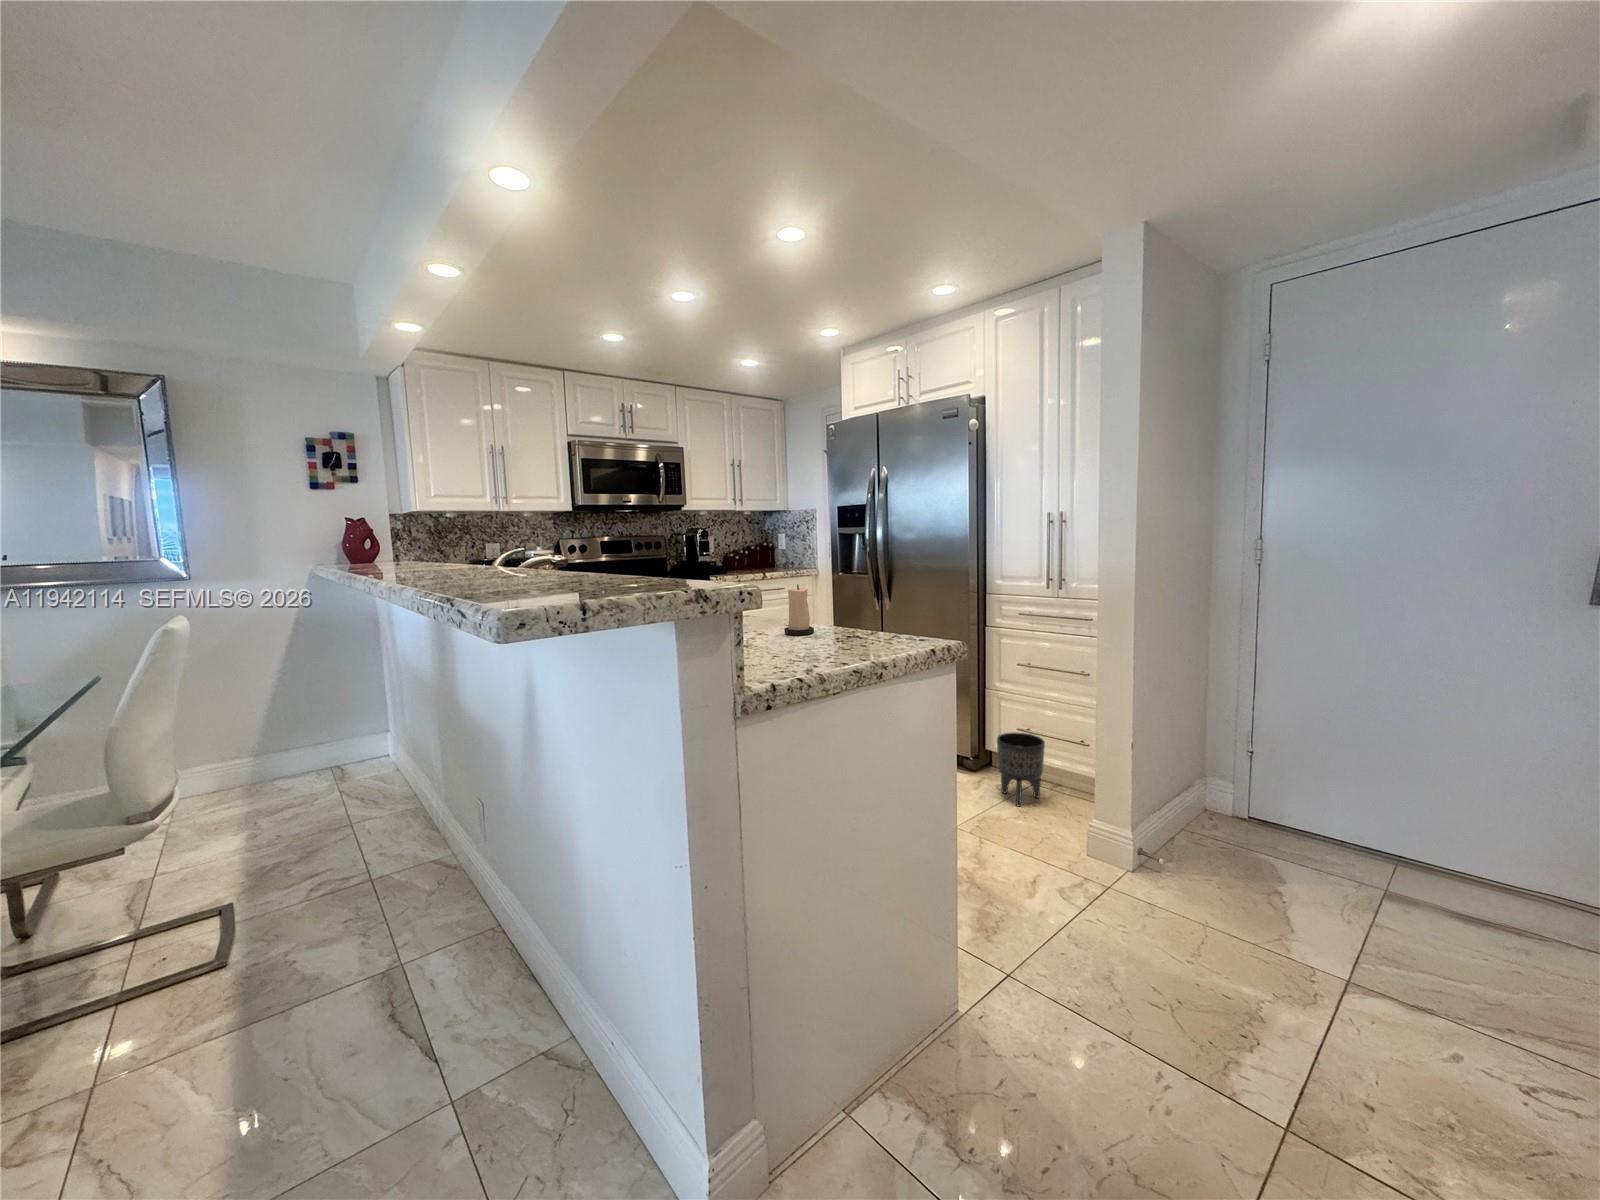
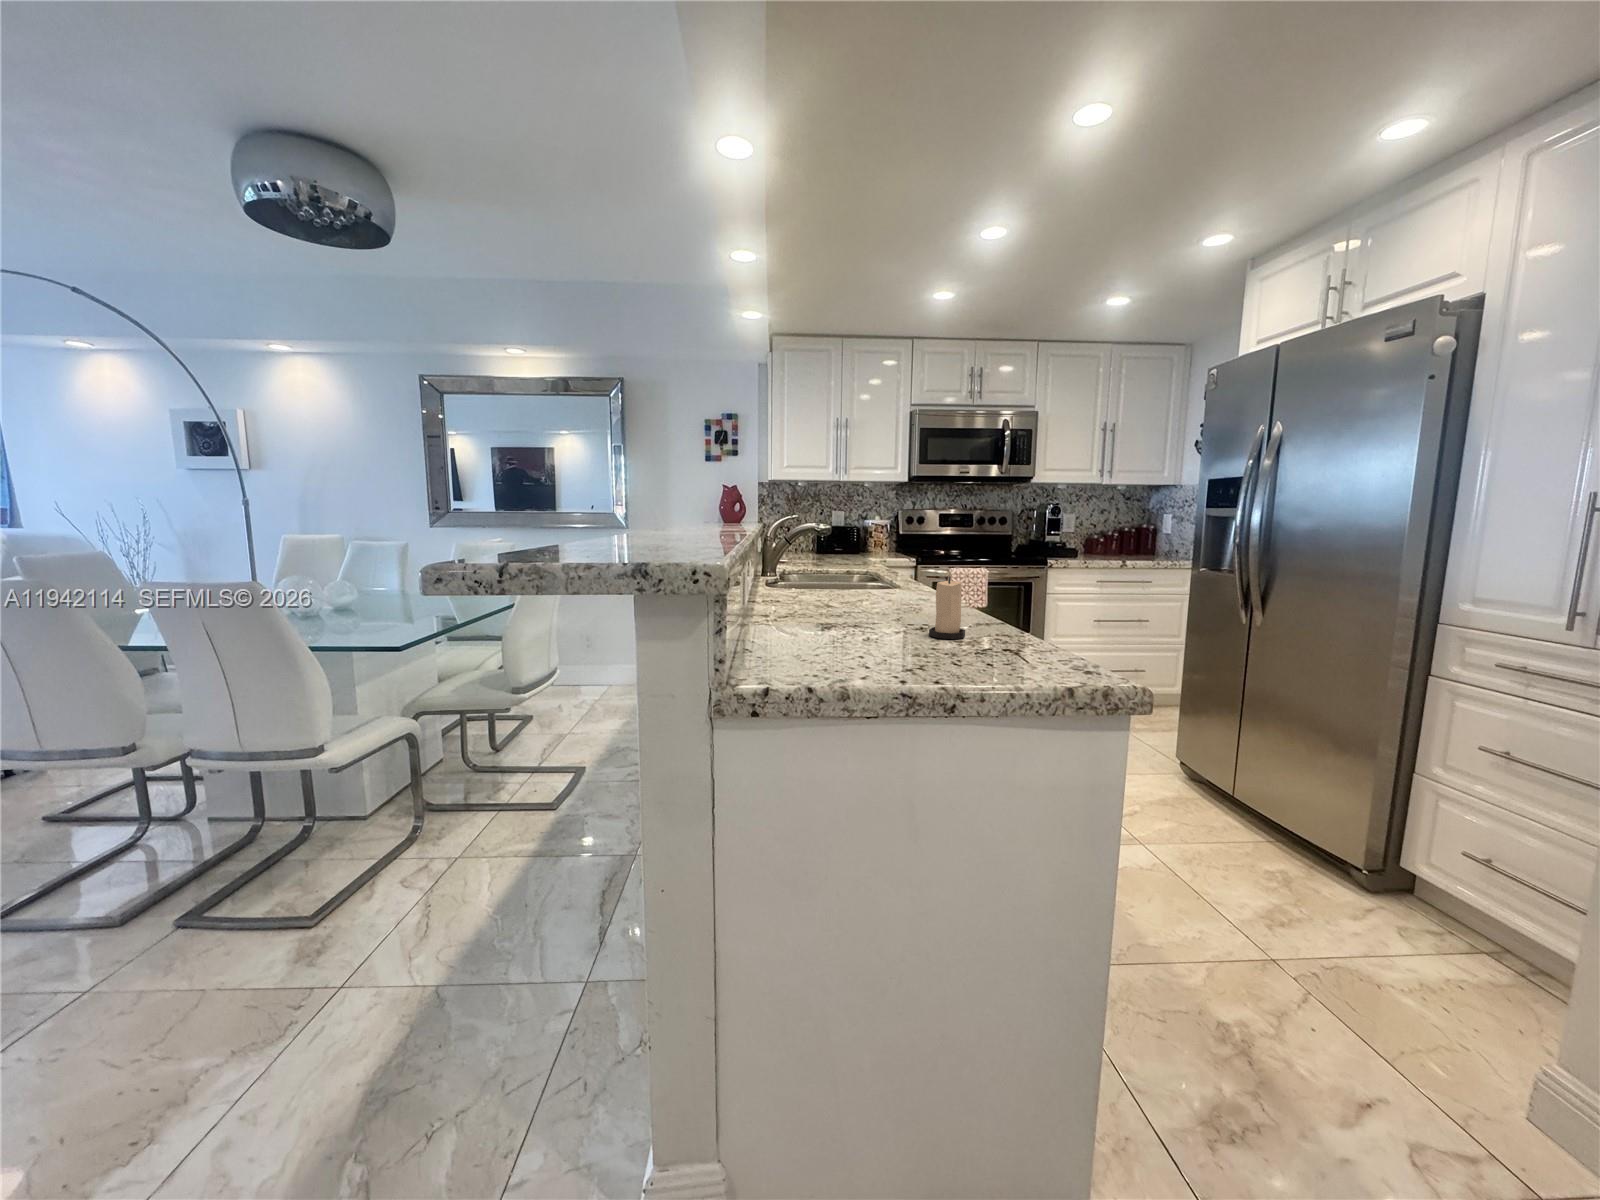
planter: present [997,732,1045,806] -> none [1396,854,1510,981]

